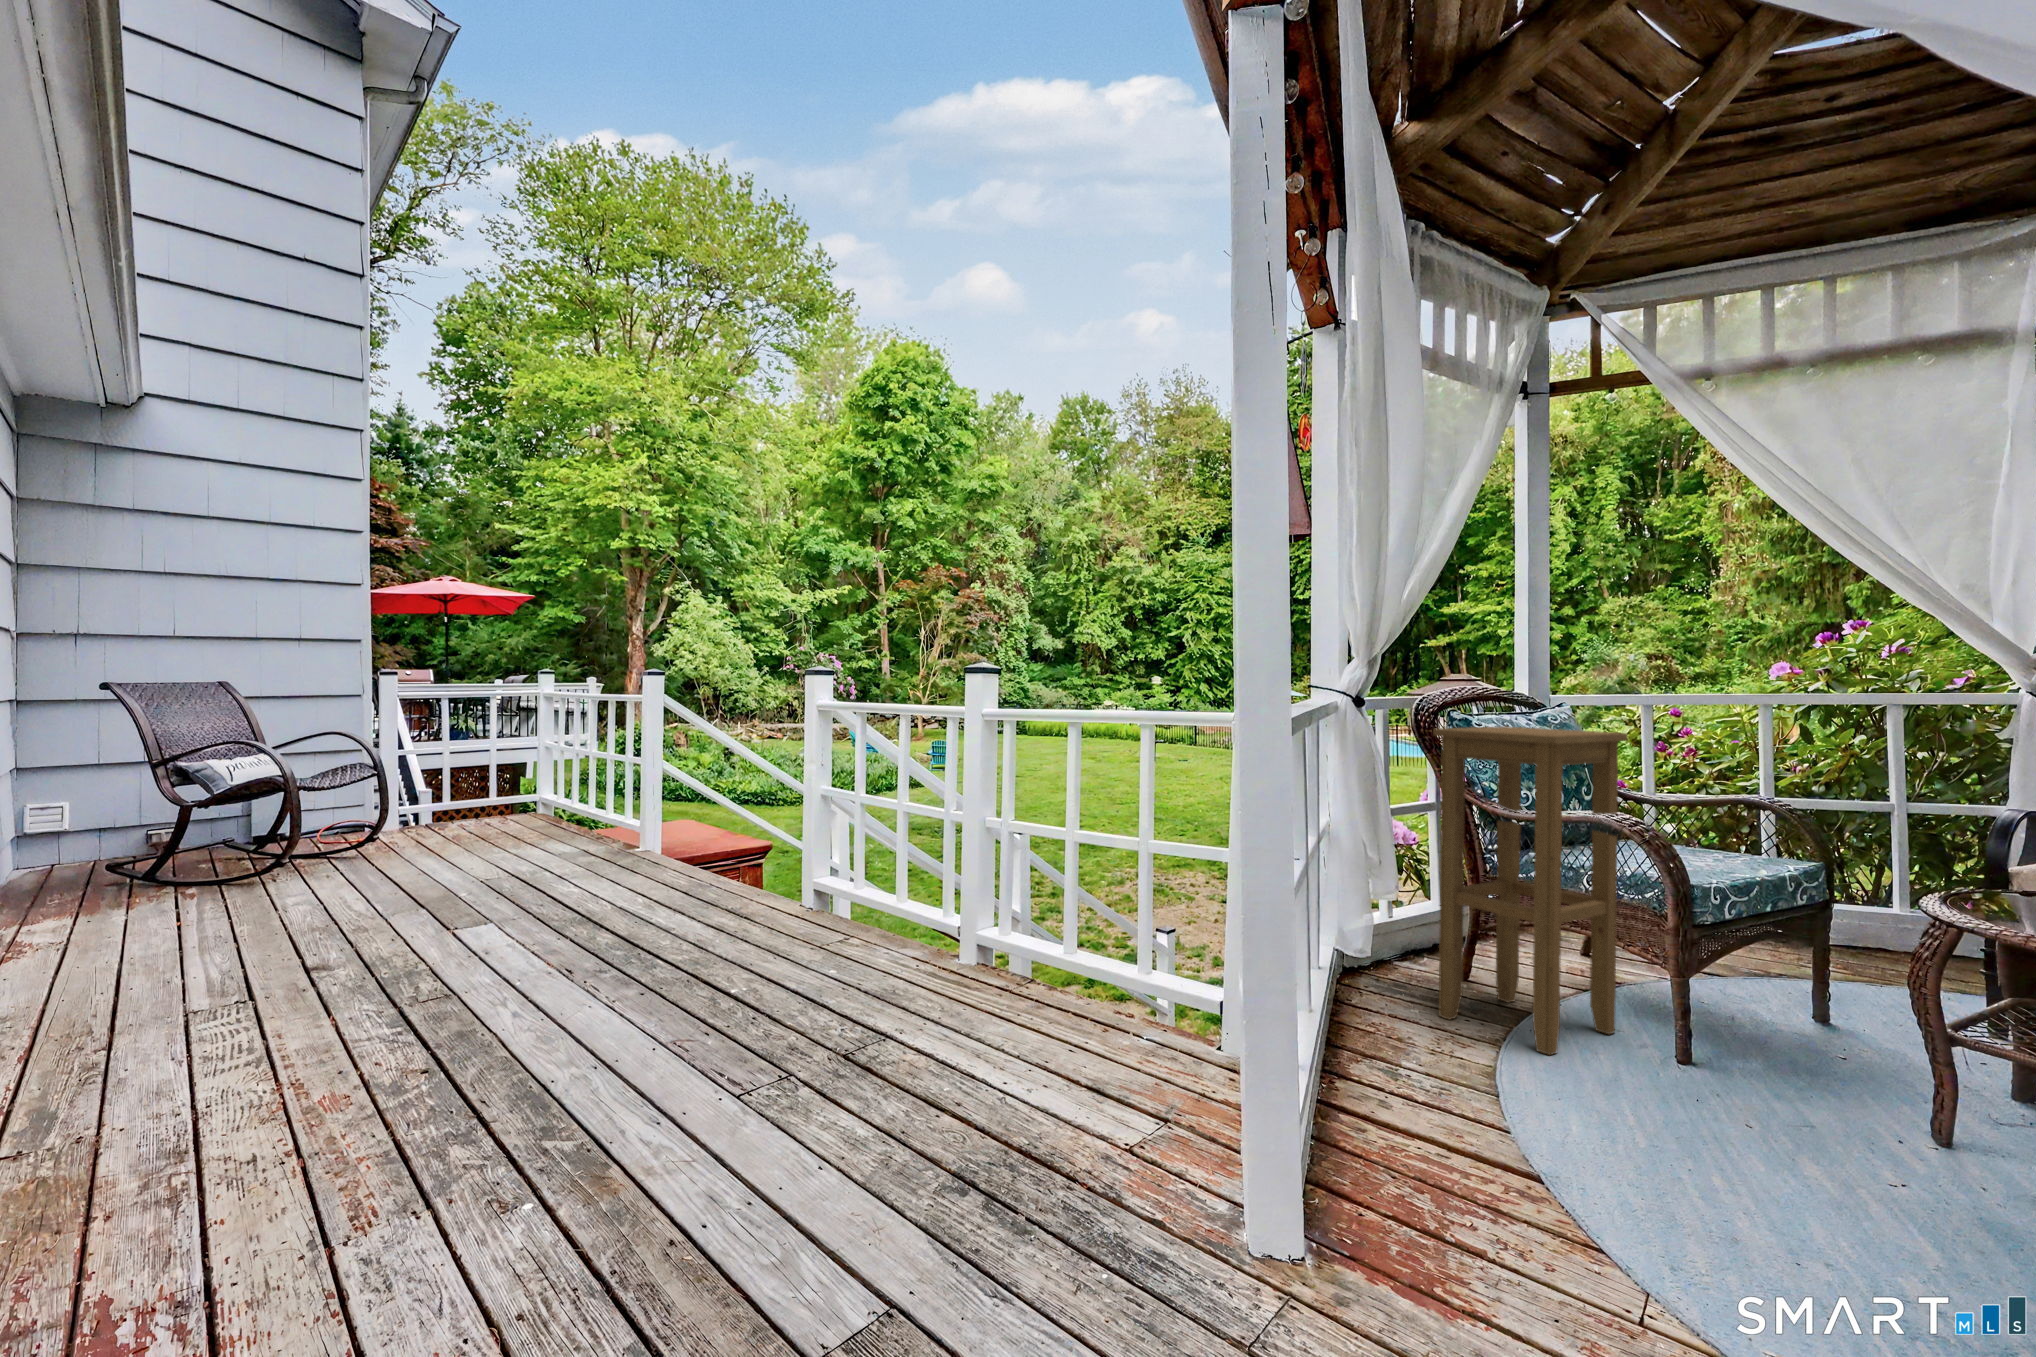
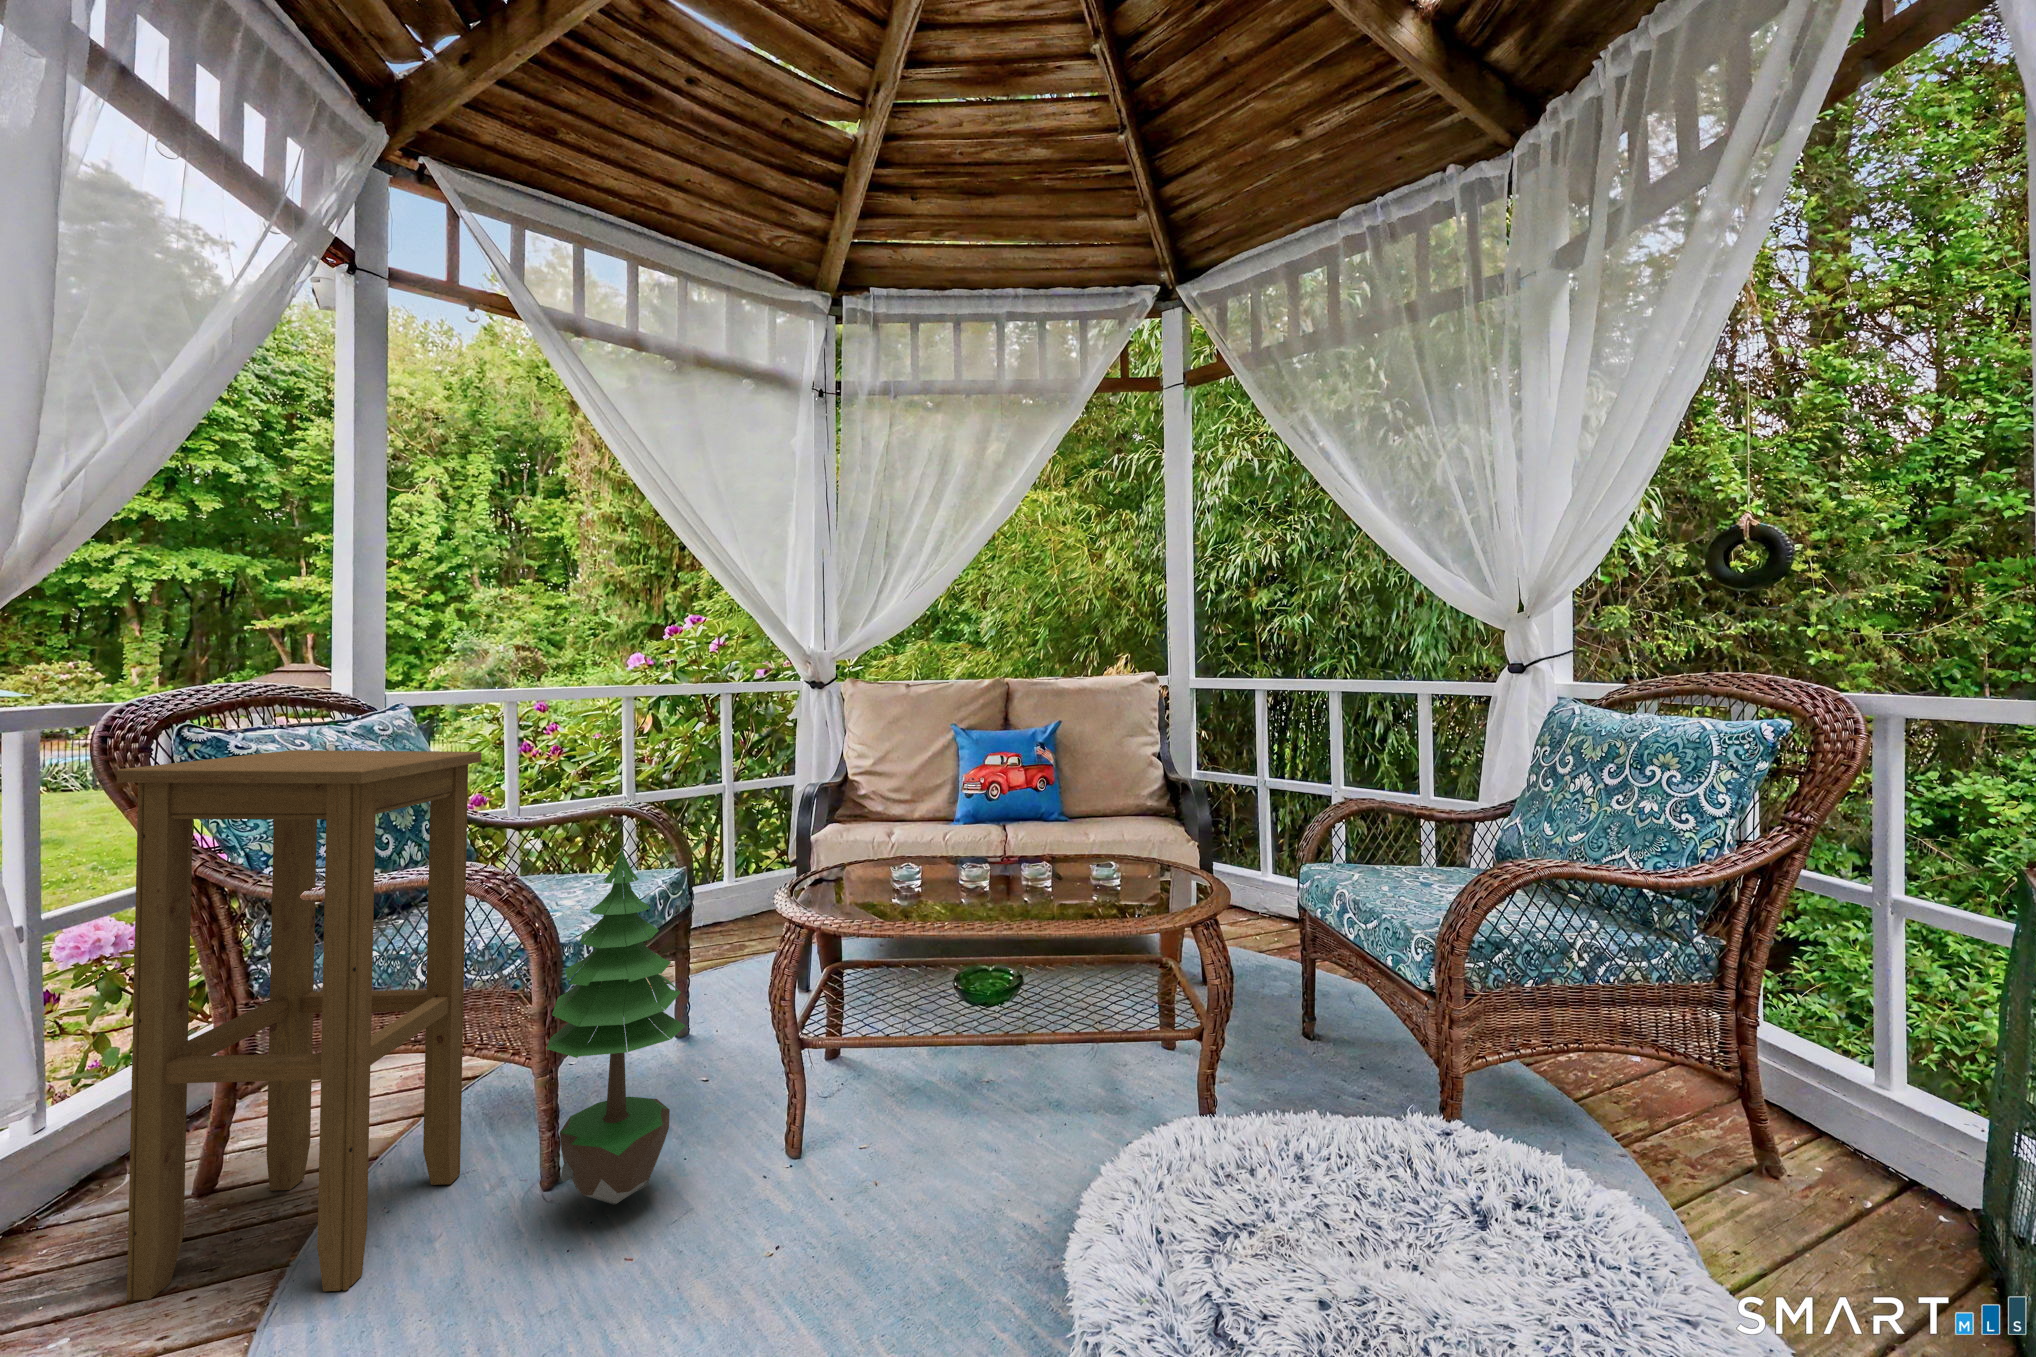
potted tree: none [1678,812,1802,1088] -> present [546,850,686,1205]

